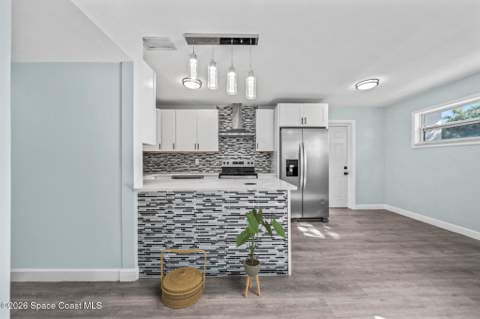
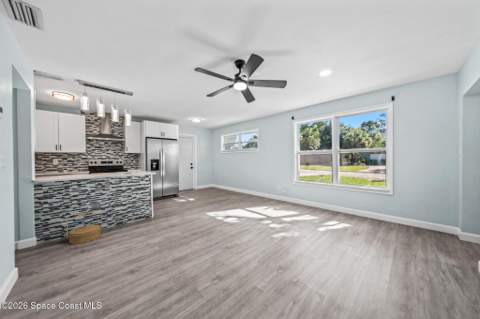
house plant: present [236,209,286,297] -> none [121,184,151,229]

